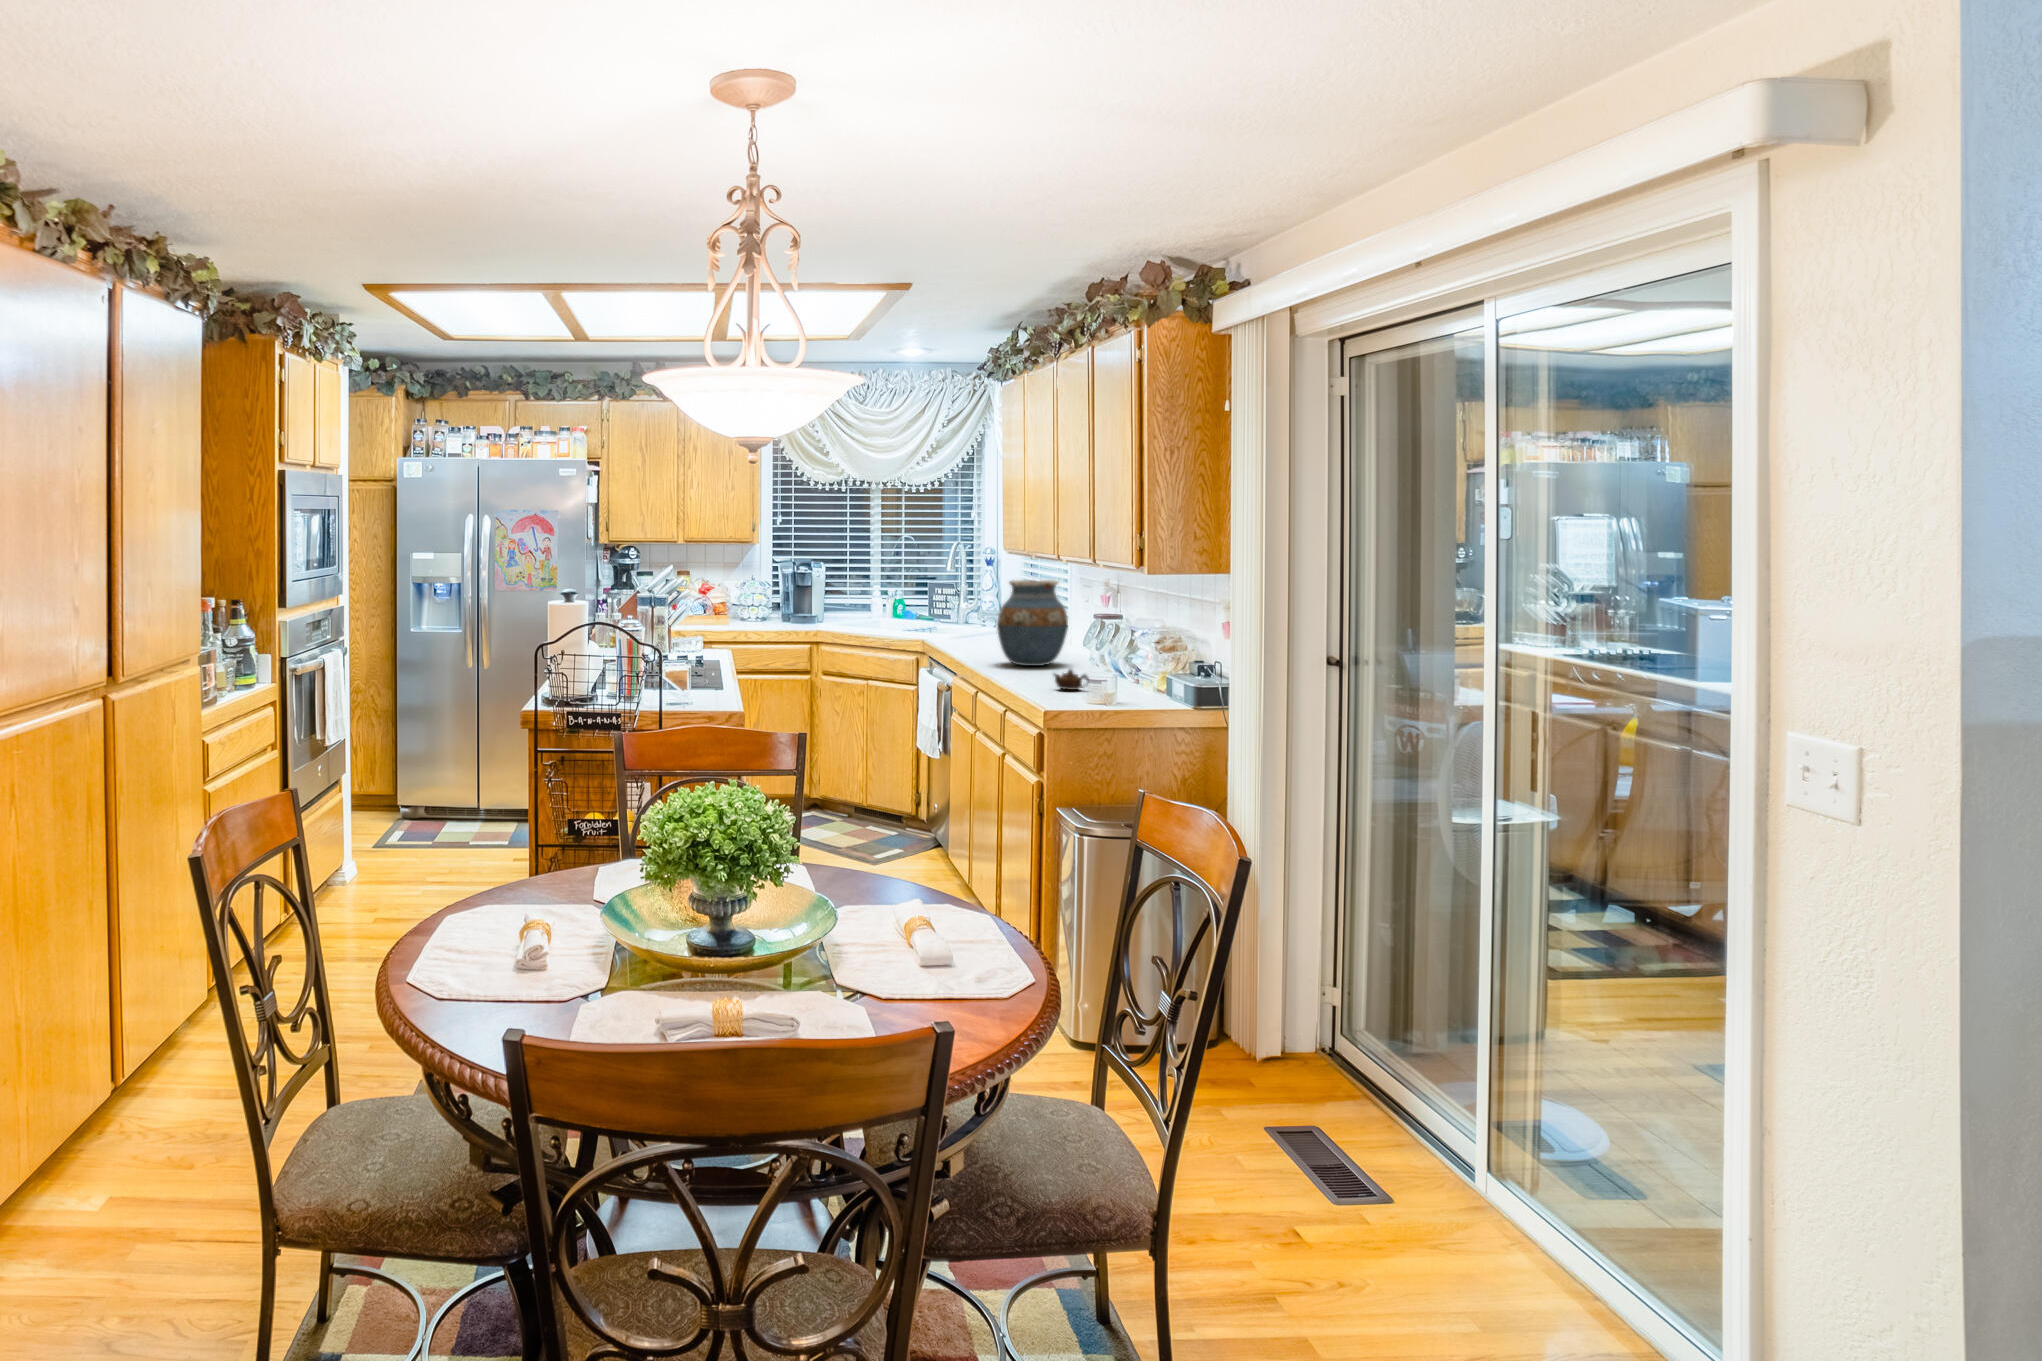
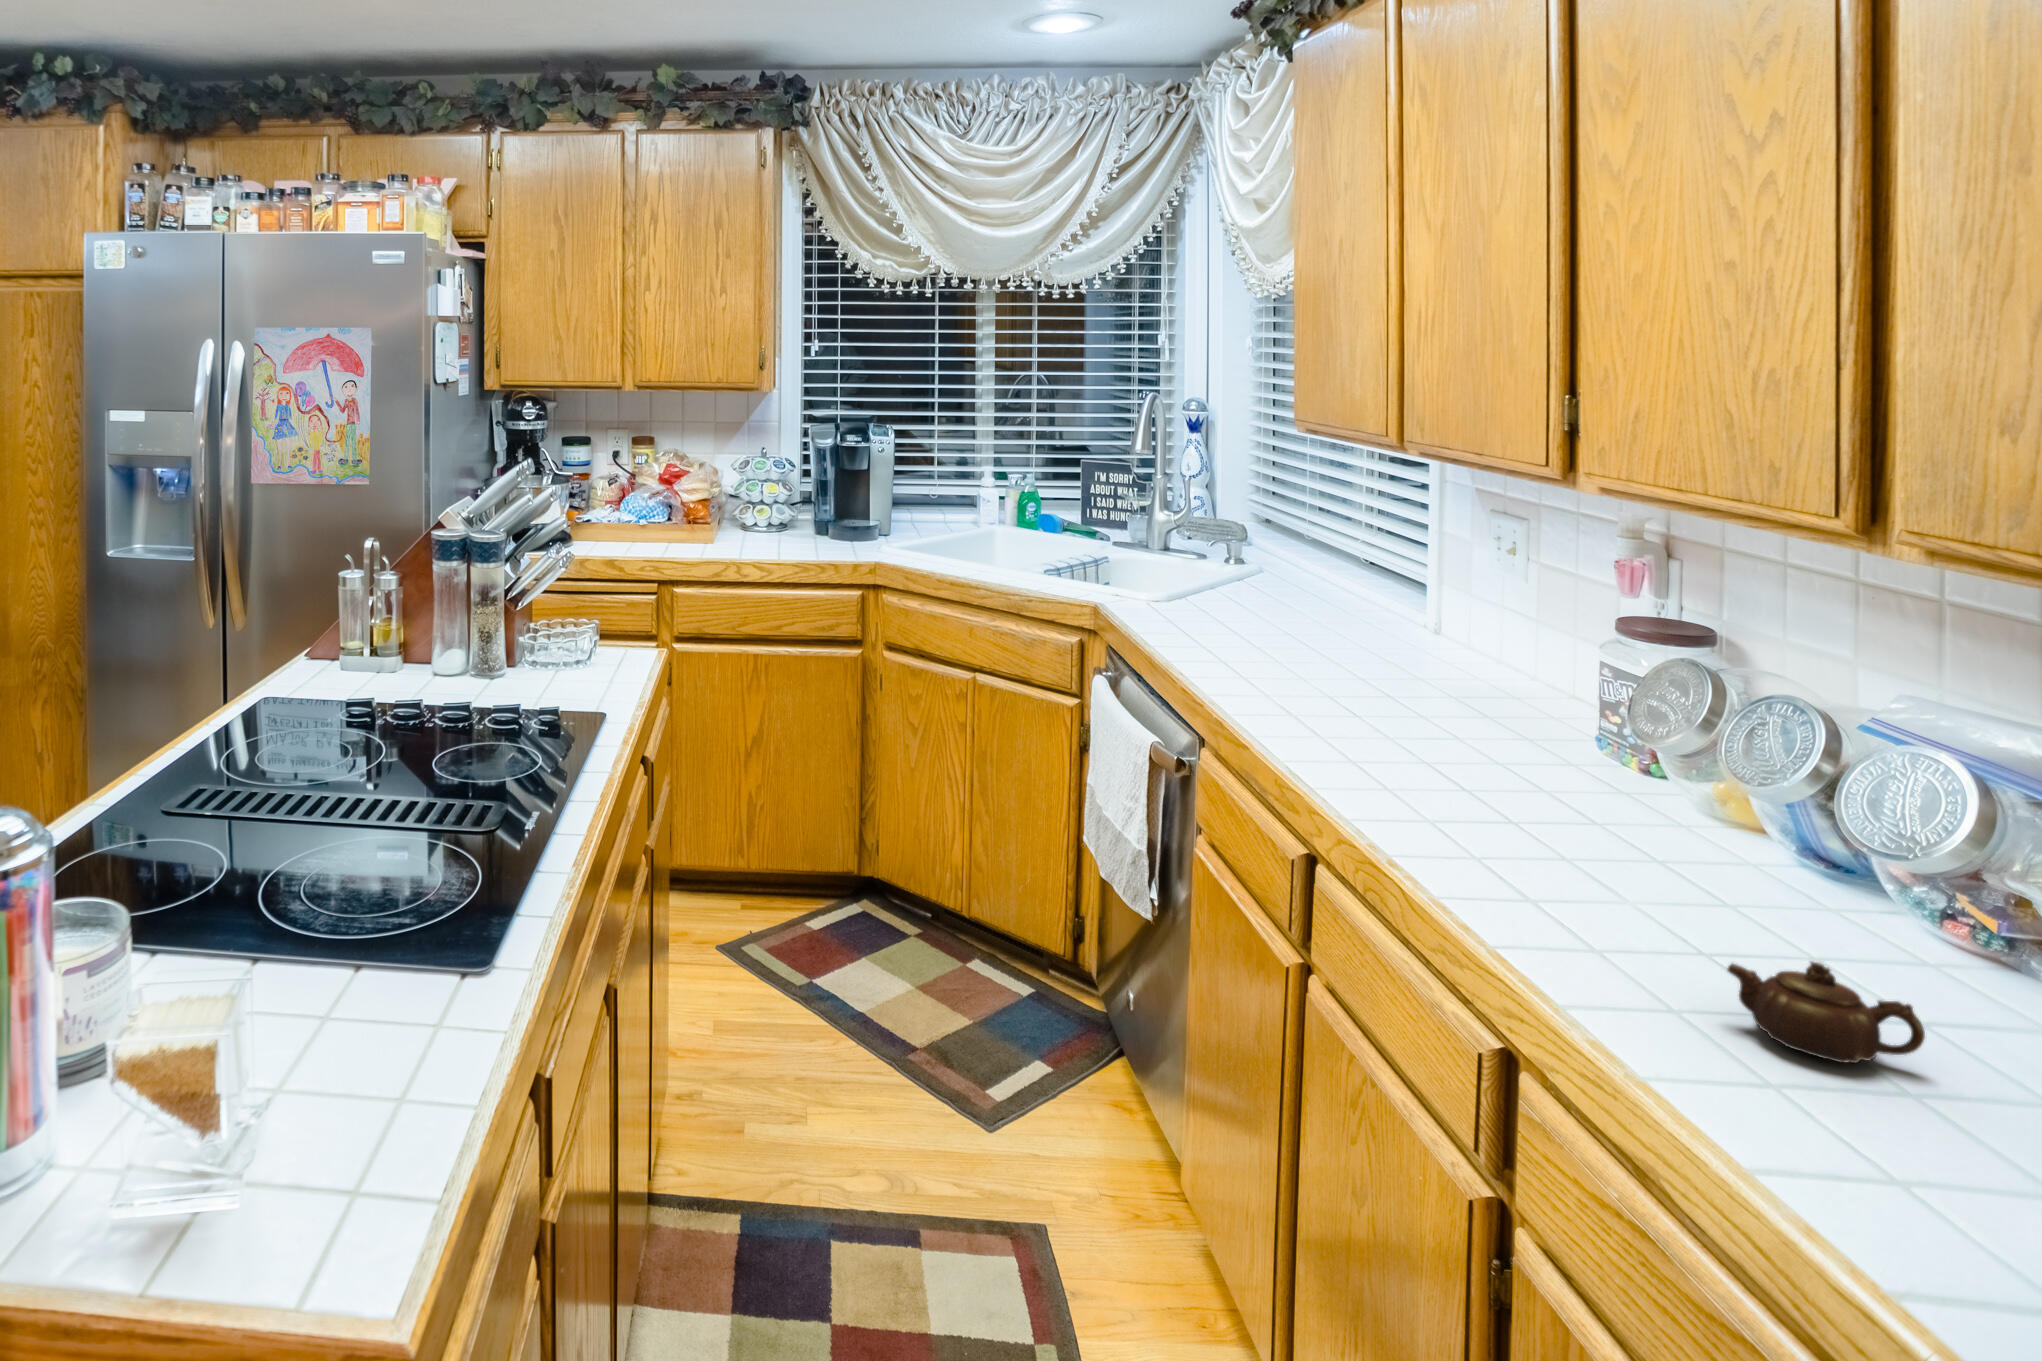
vase: present [997,580,1068,666] -> none [1345,524,1569,776]

